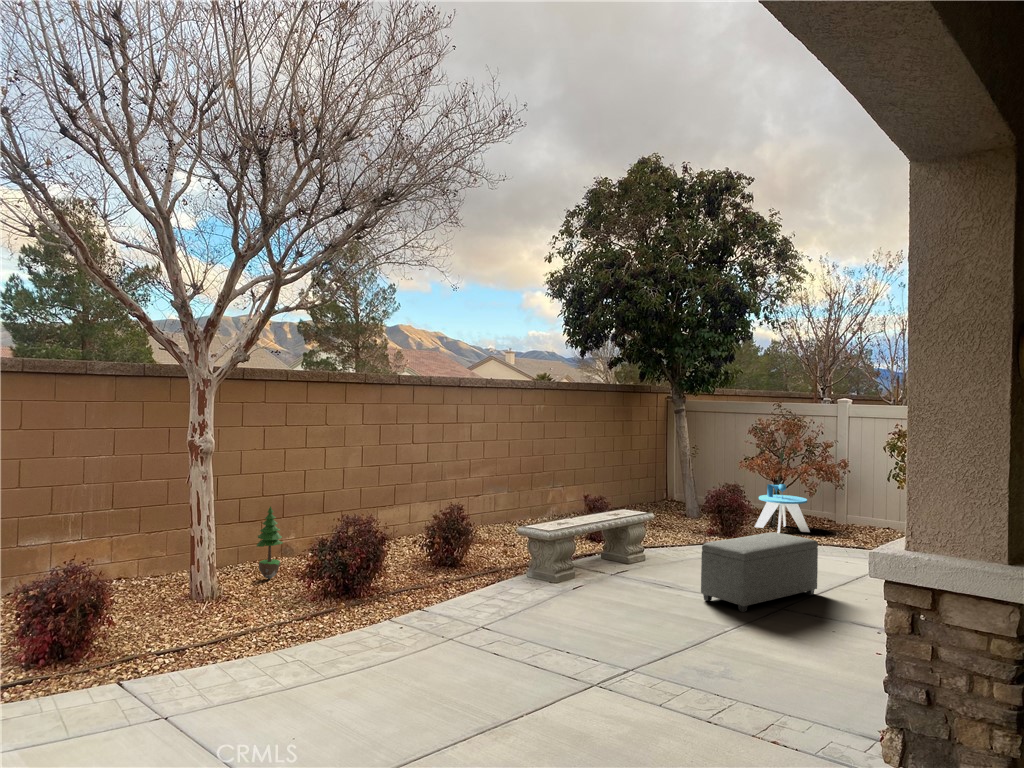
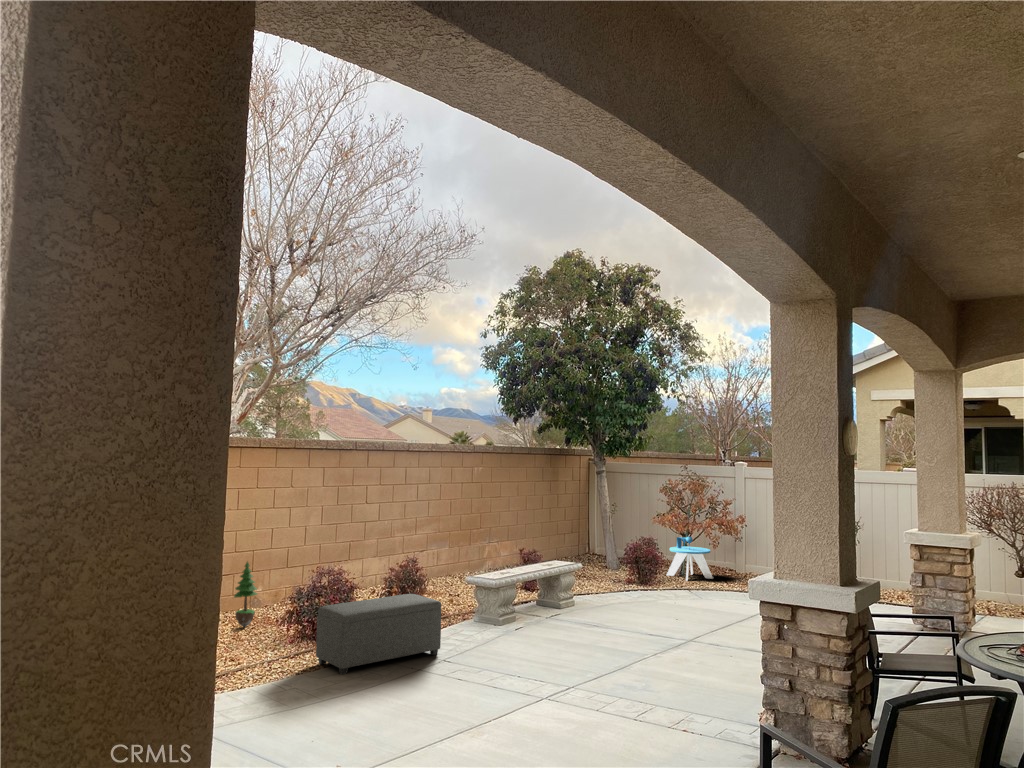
ottoman: present [701,532,818,612] -> present [316,594,441,674]

